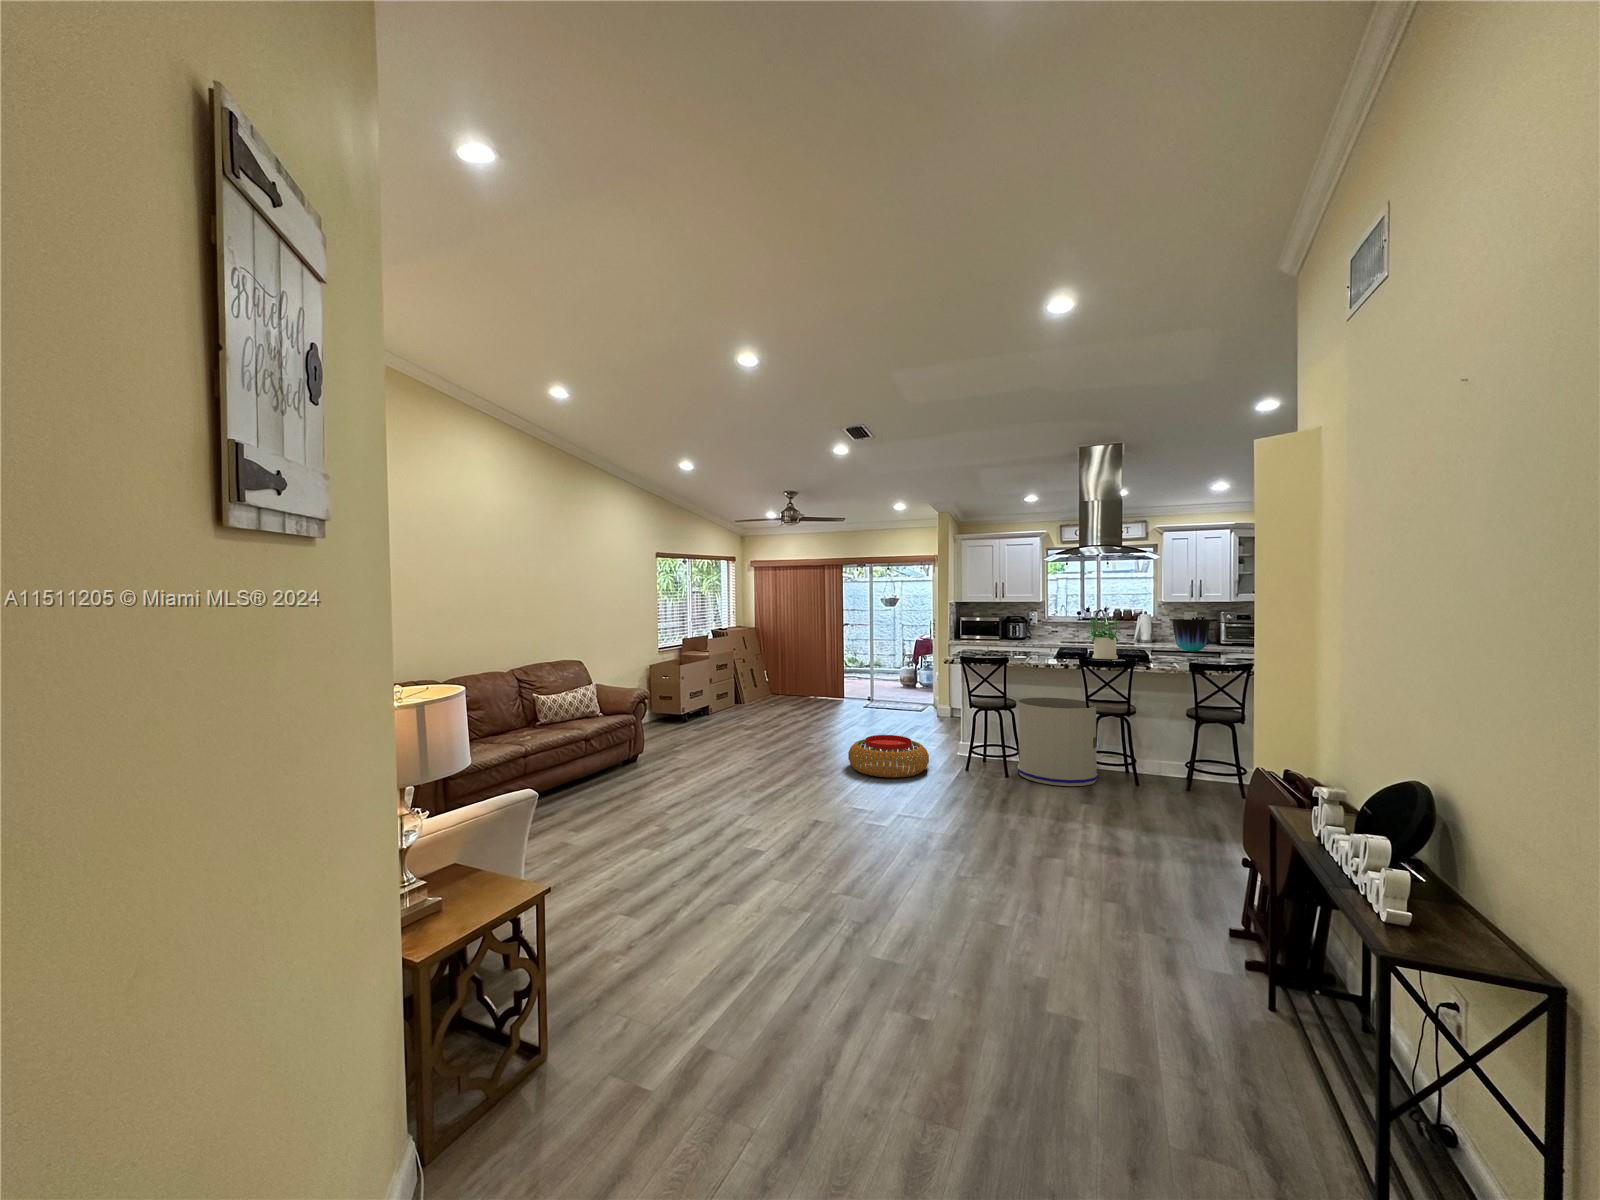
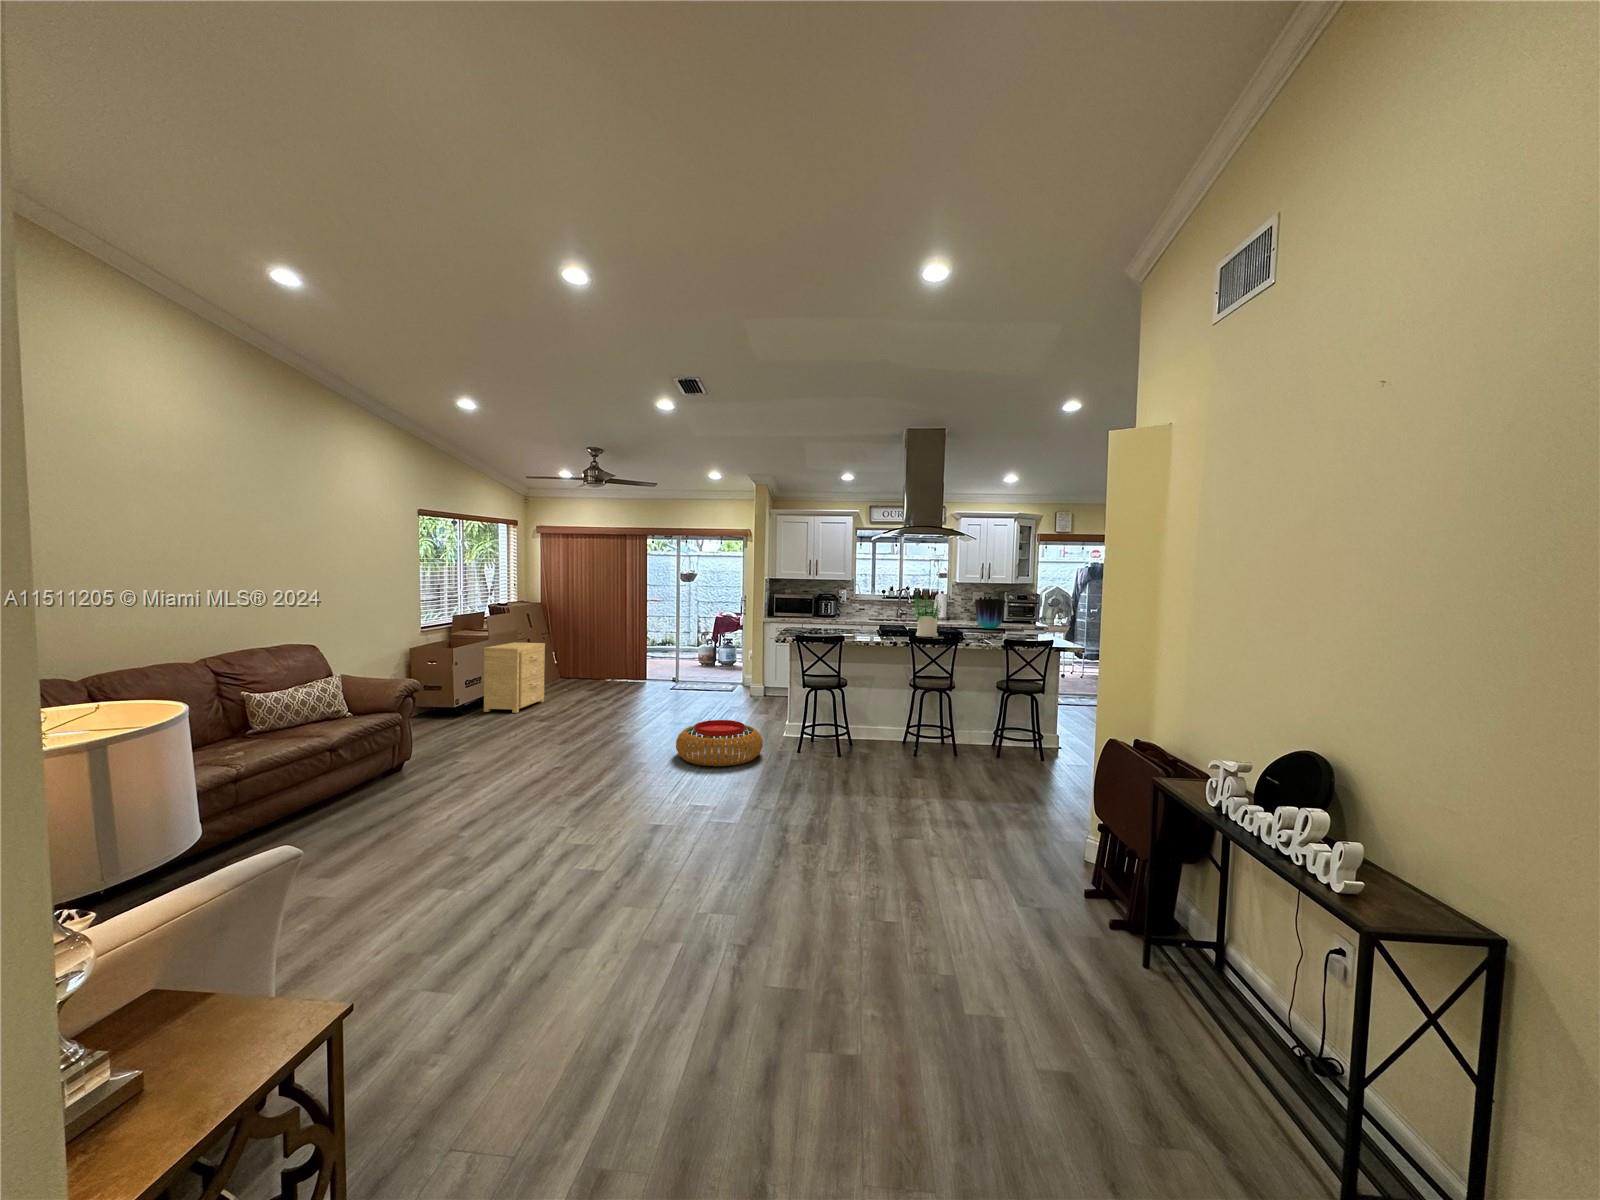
side table: none [704,662,753,721] -> present [484,642,545,713]
trash can: present [1017,698,1098,786] -> none [848,675,921,760]

